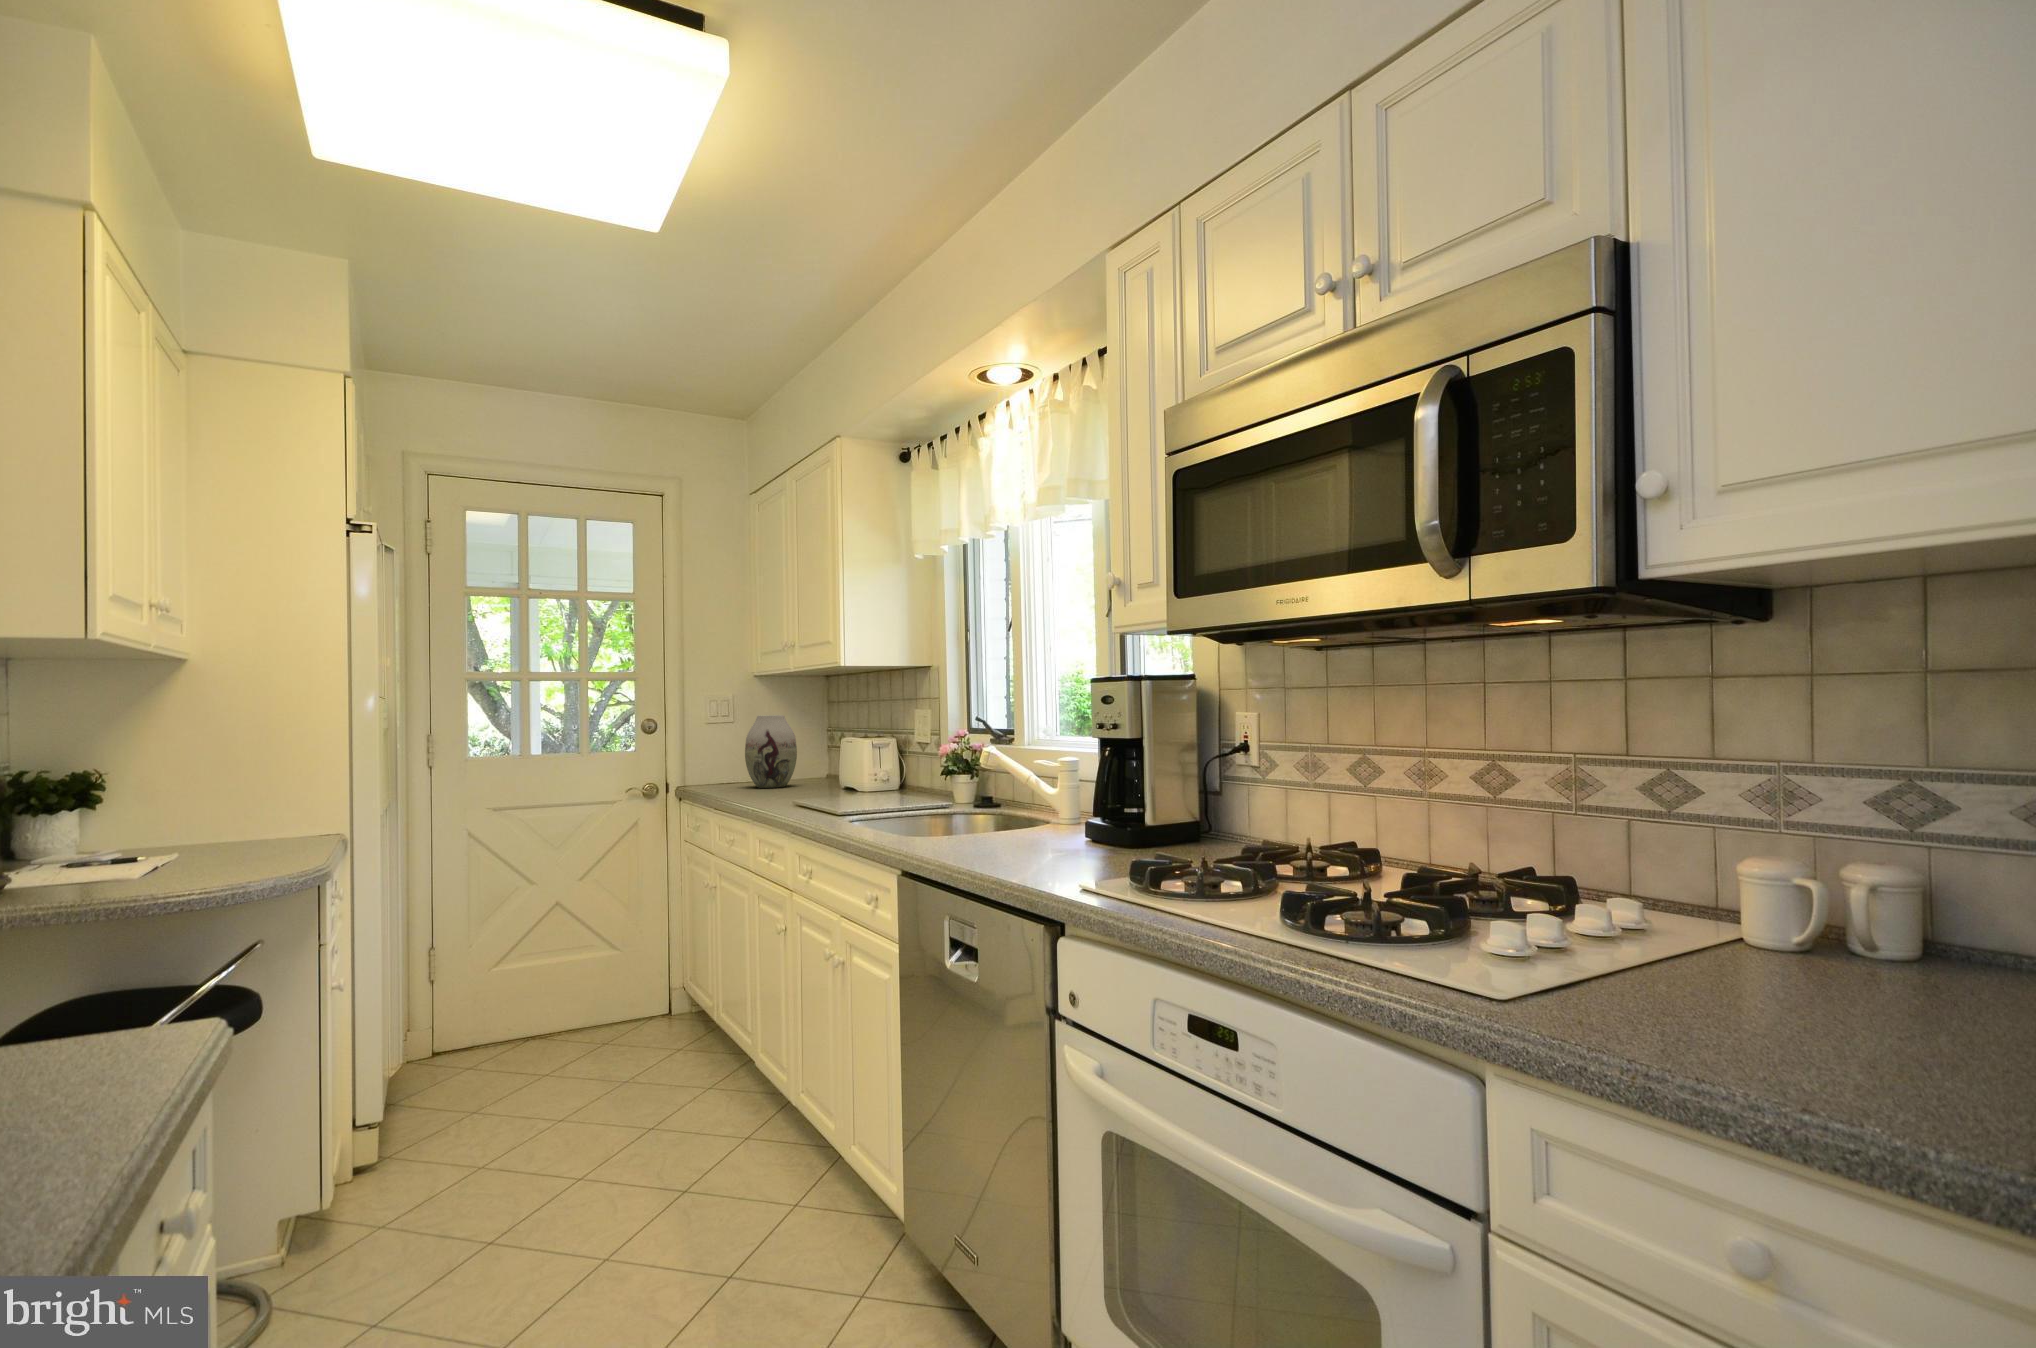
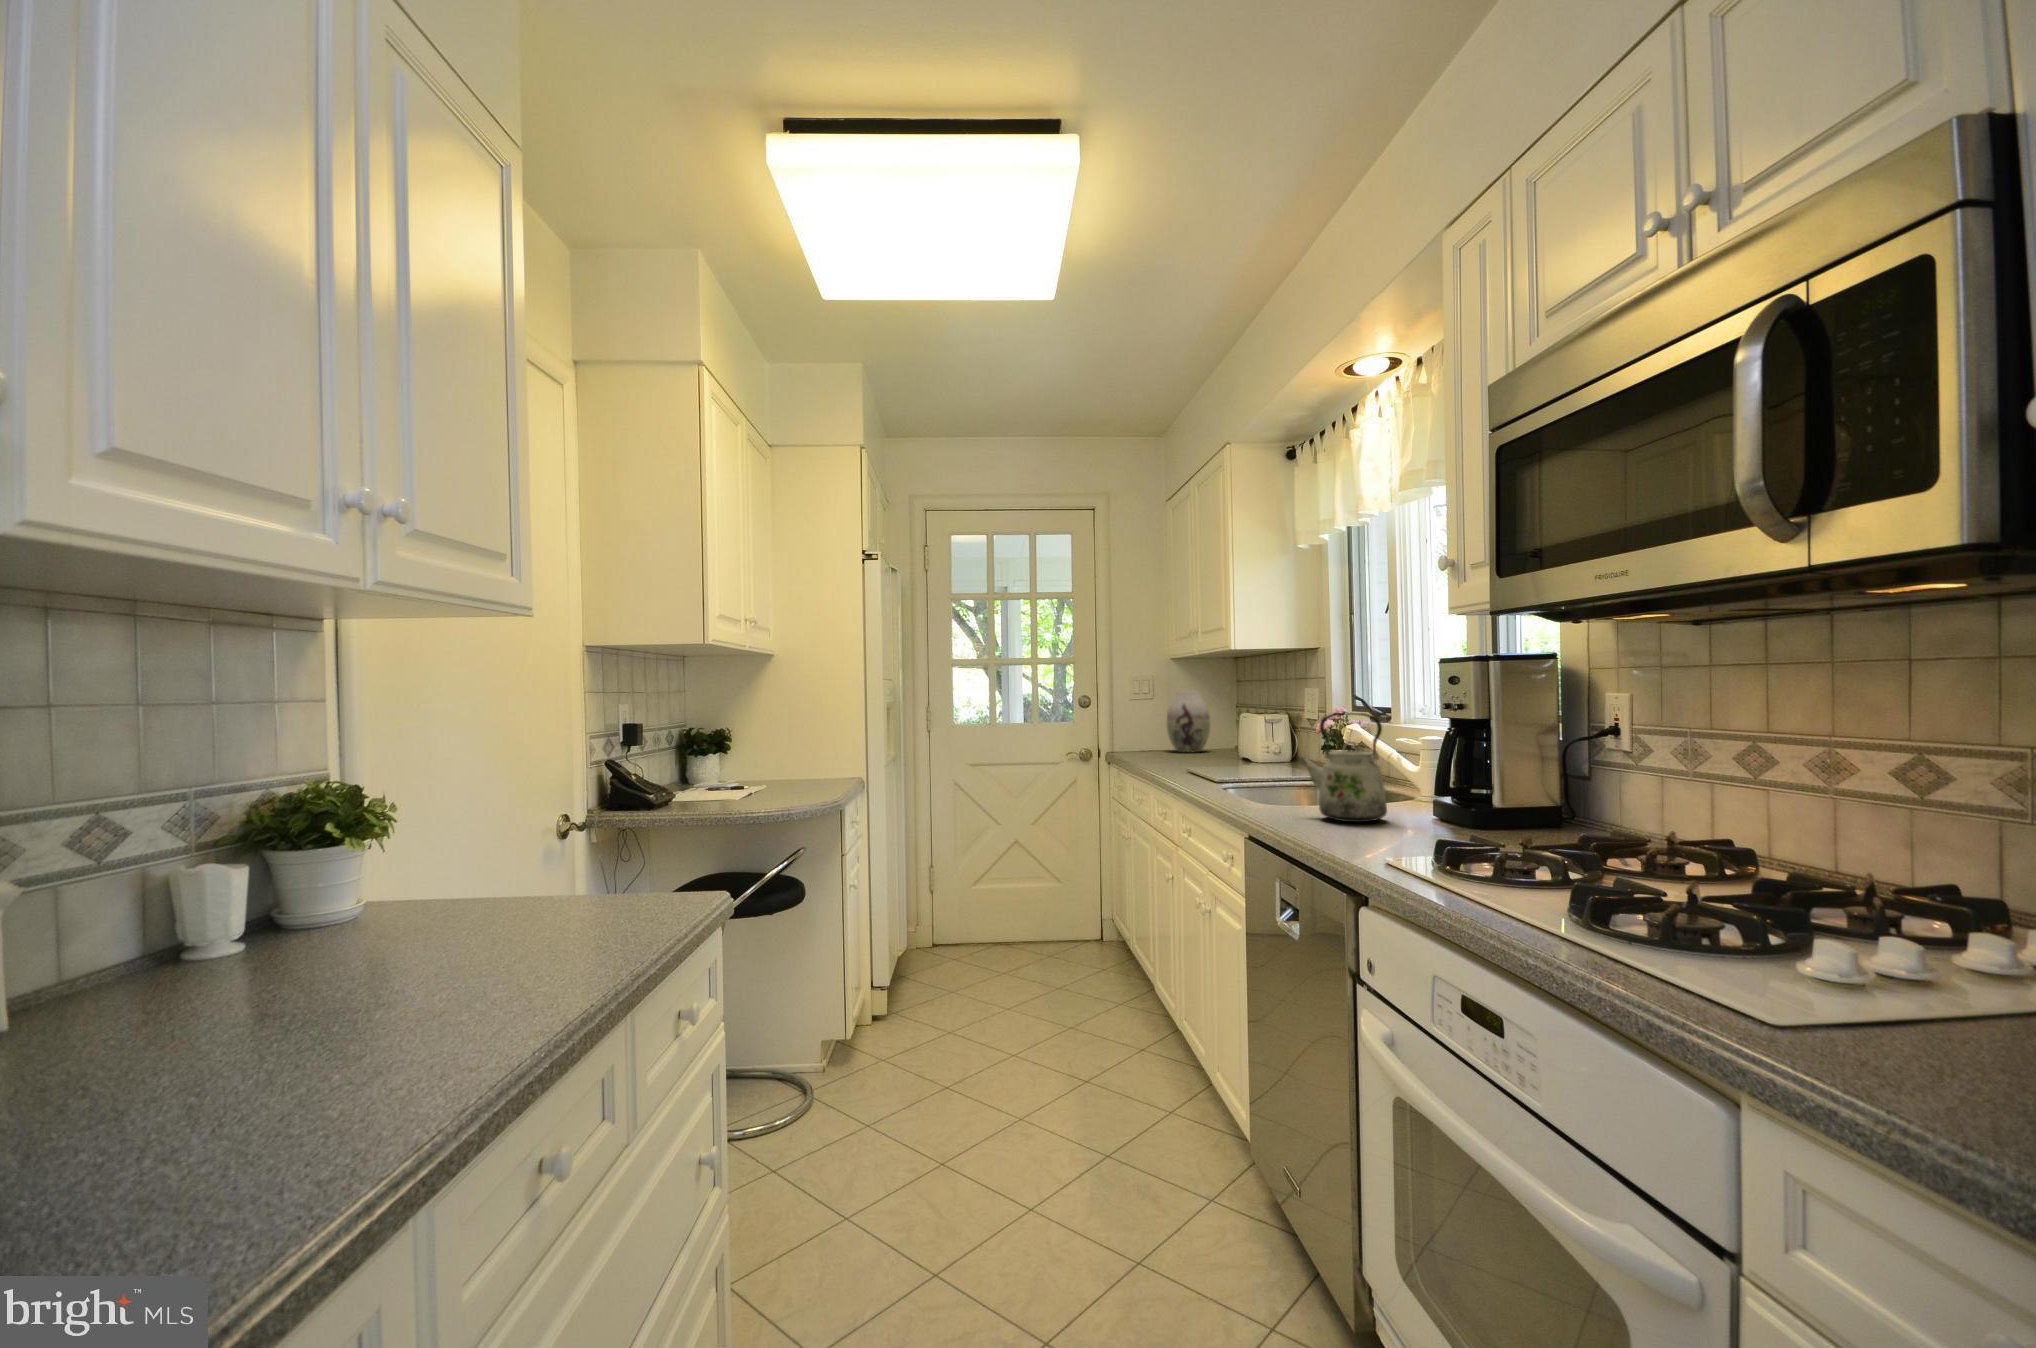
kettle: none [955,735,1047,852] -> present [1300,713,1387,822]

